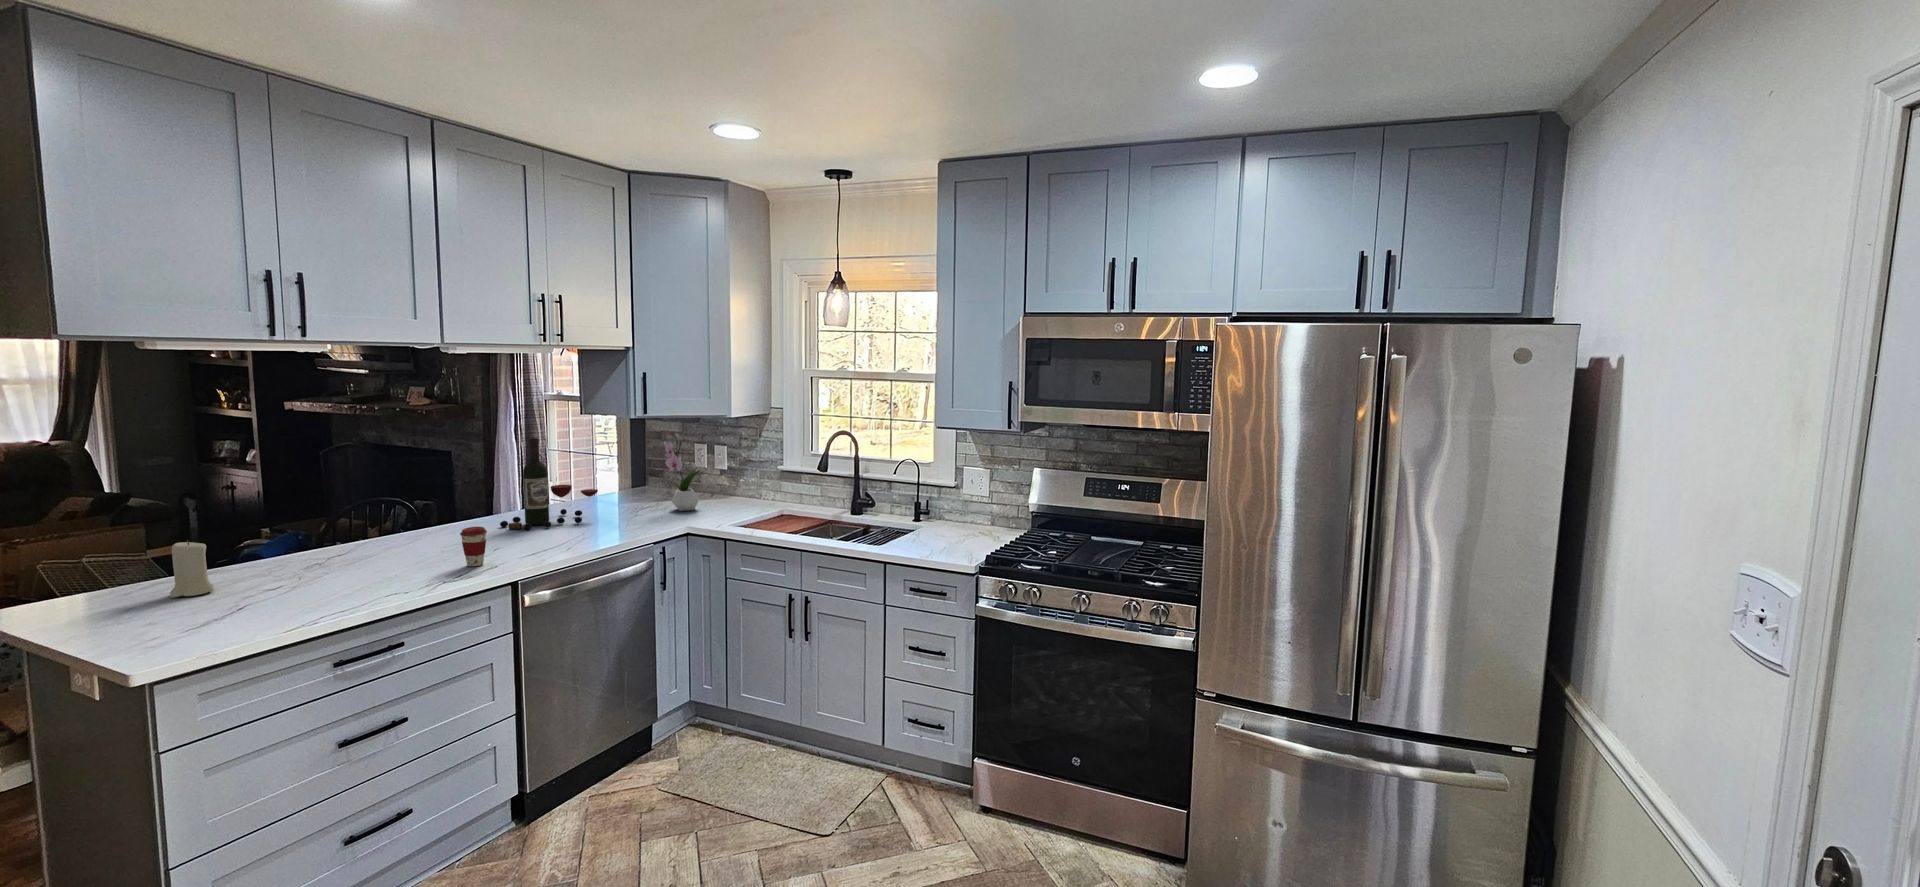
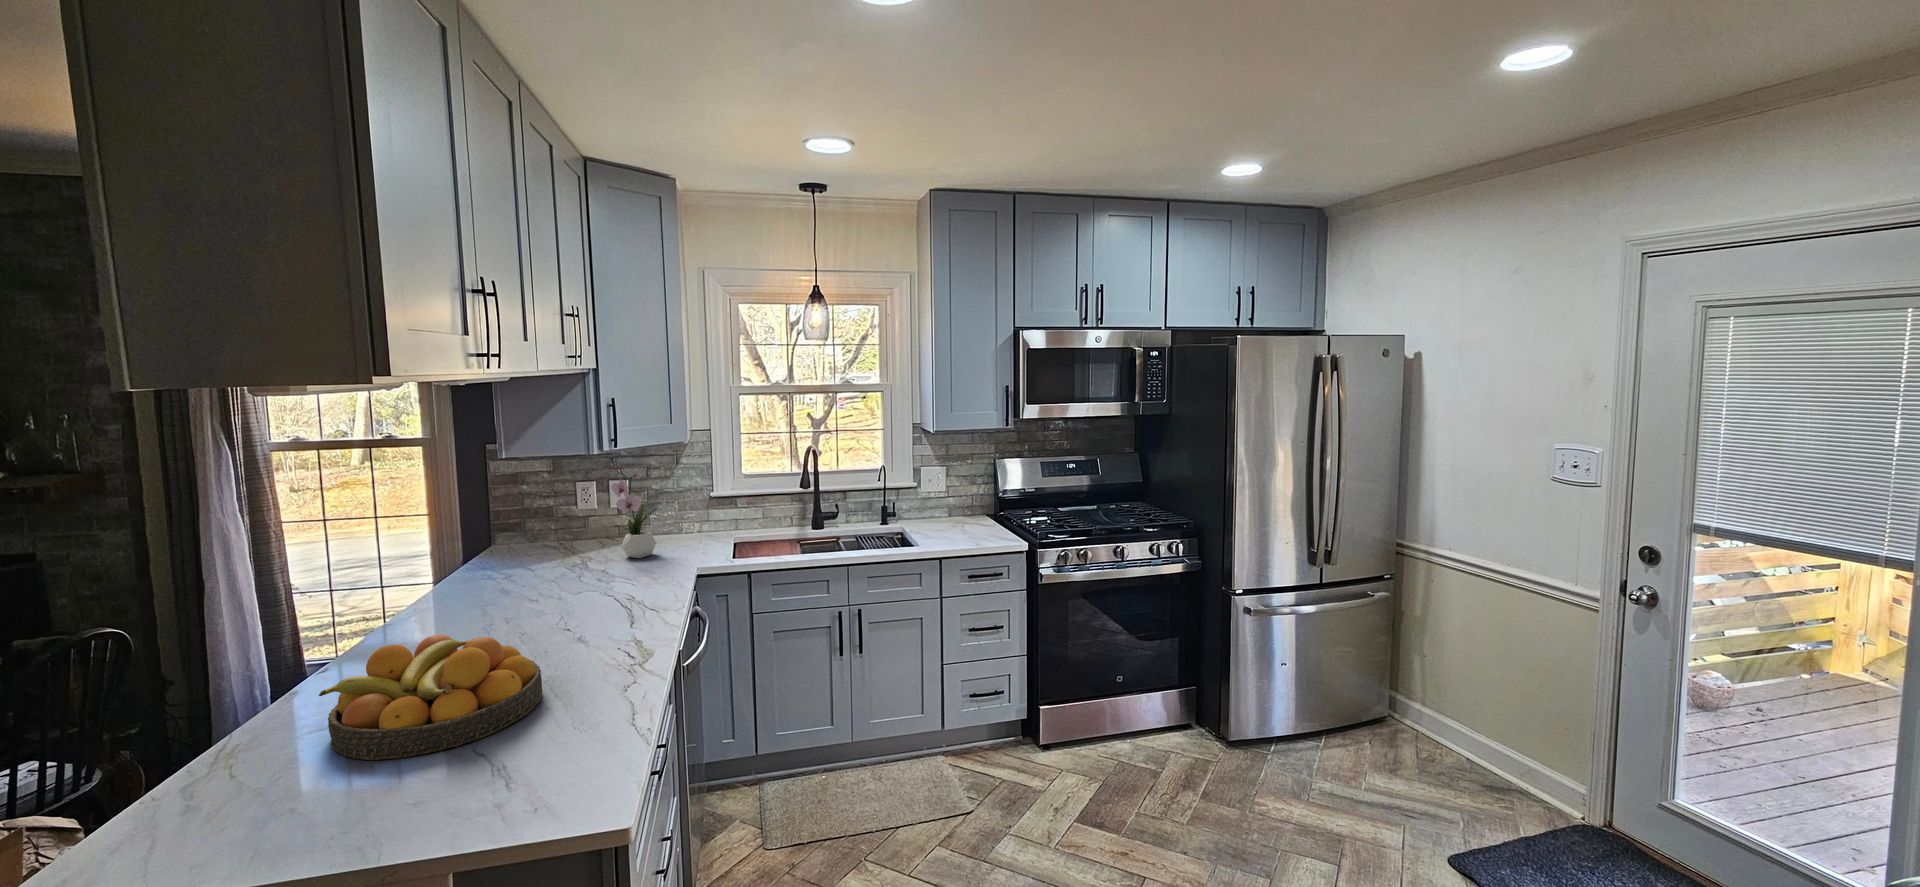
wine bottle: present [500,438,598,530] -> none [468,492,574,618]
fruit bowl: none [272,519,416,588] -> present [319,635,542,760]
coffee cup: present [460,527,487,566] -> none [580,607,615,661]
candle: present [170,540,214,598] -> none [219,728,302,837]

